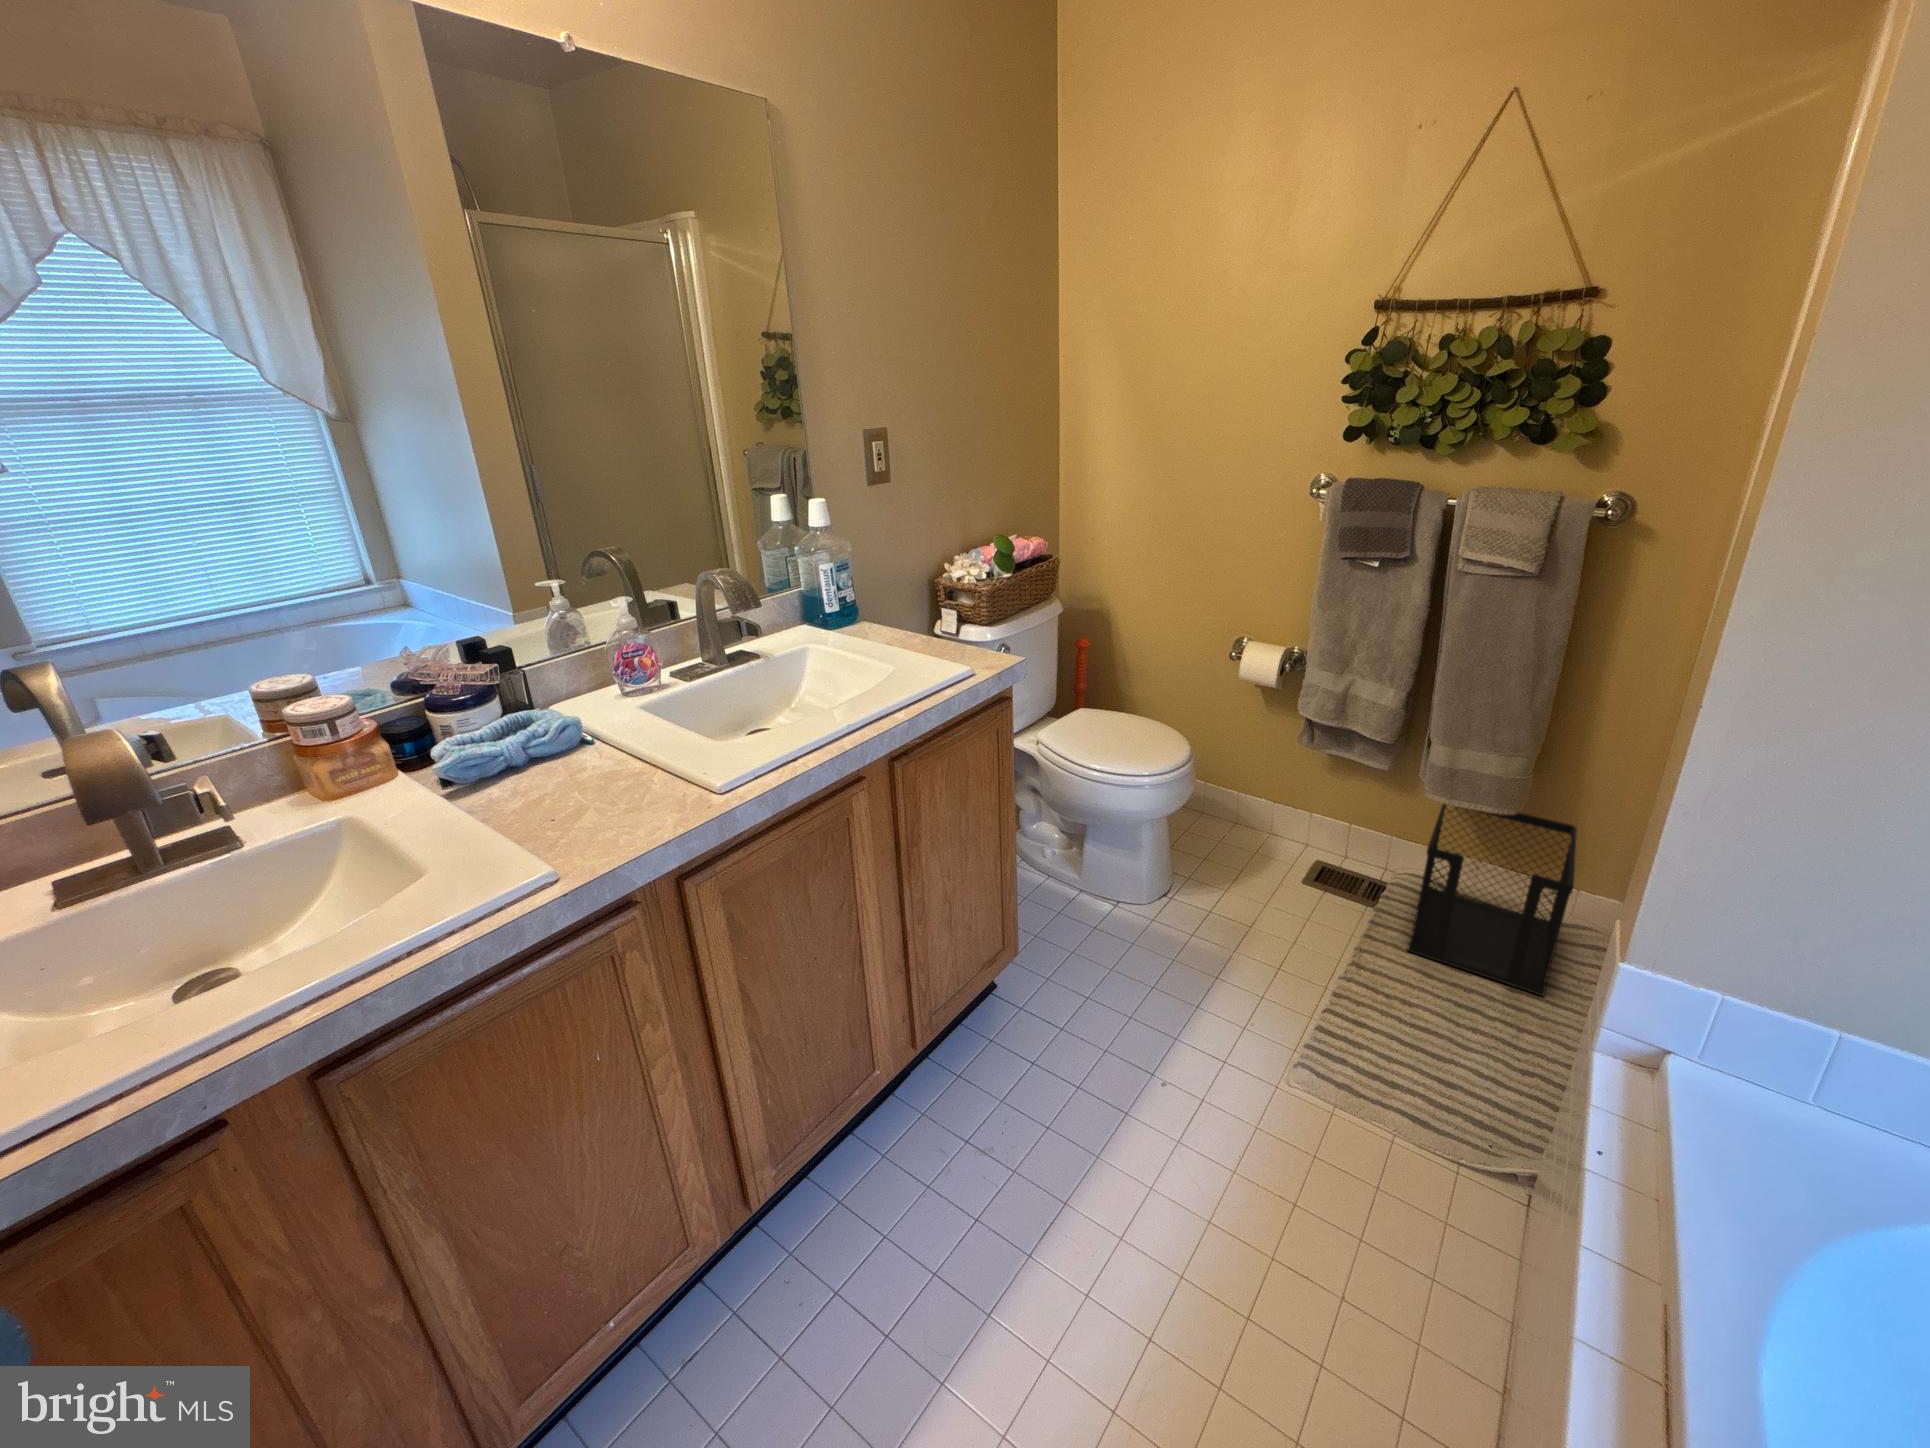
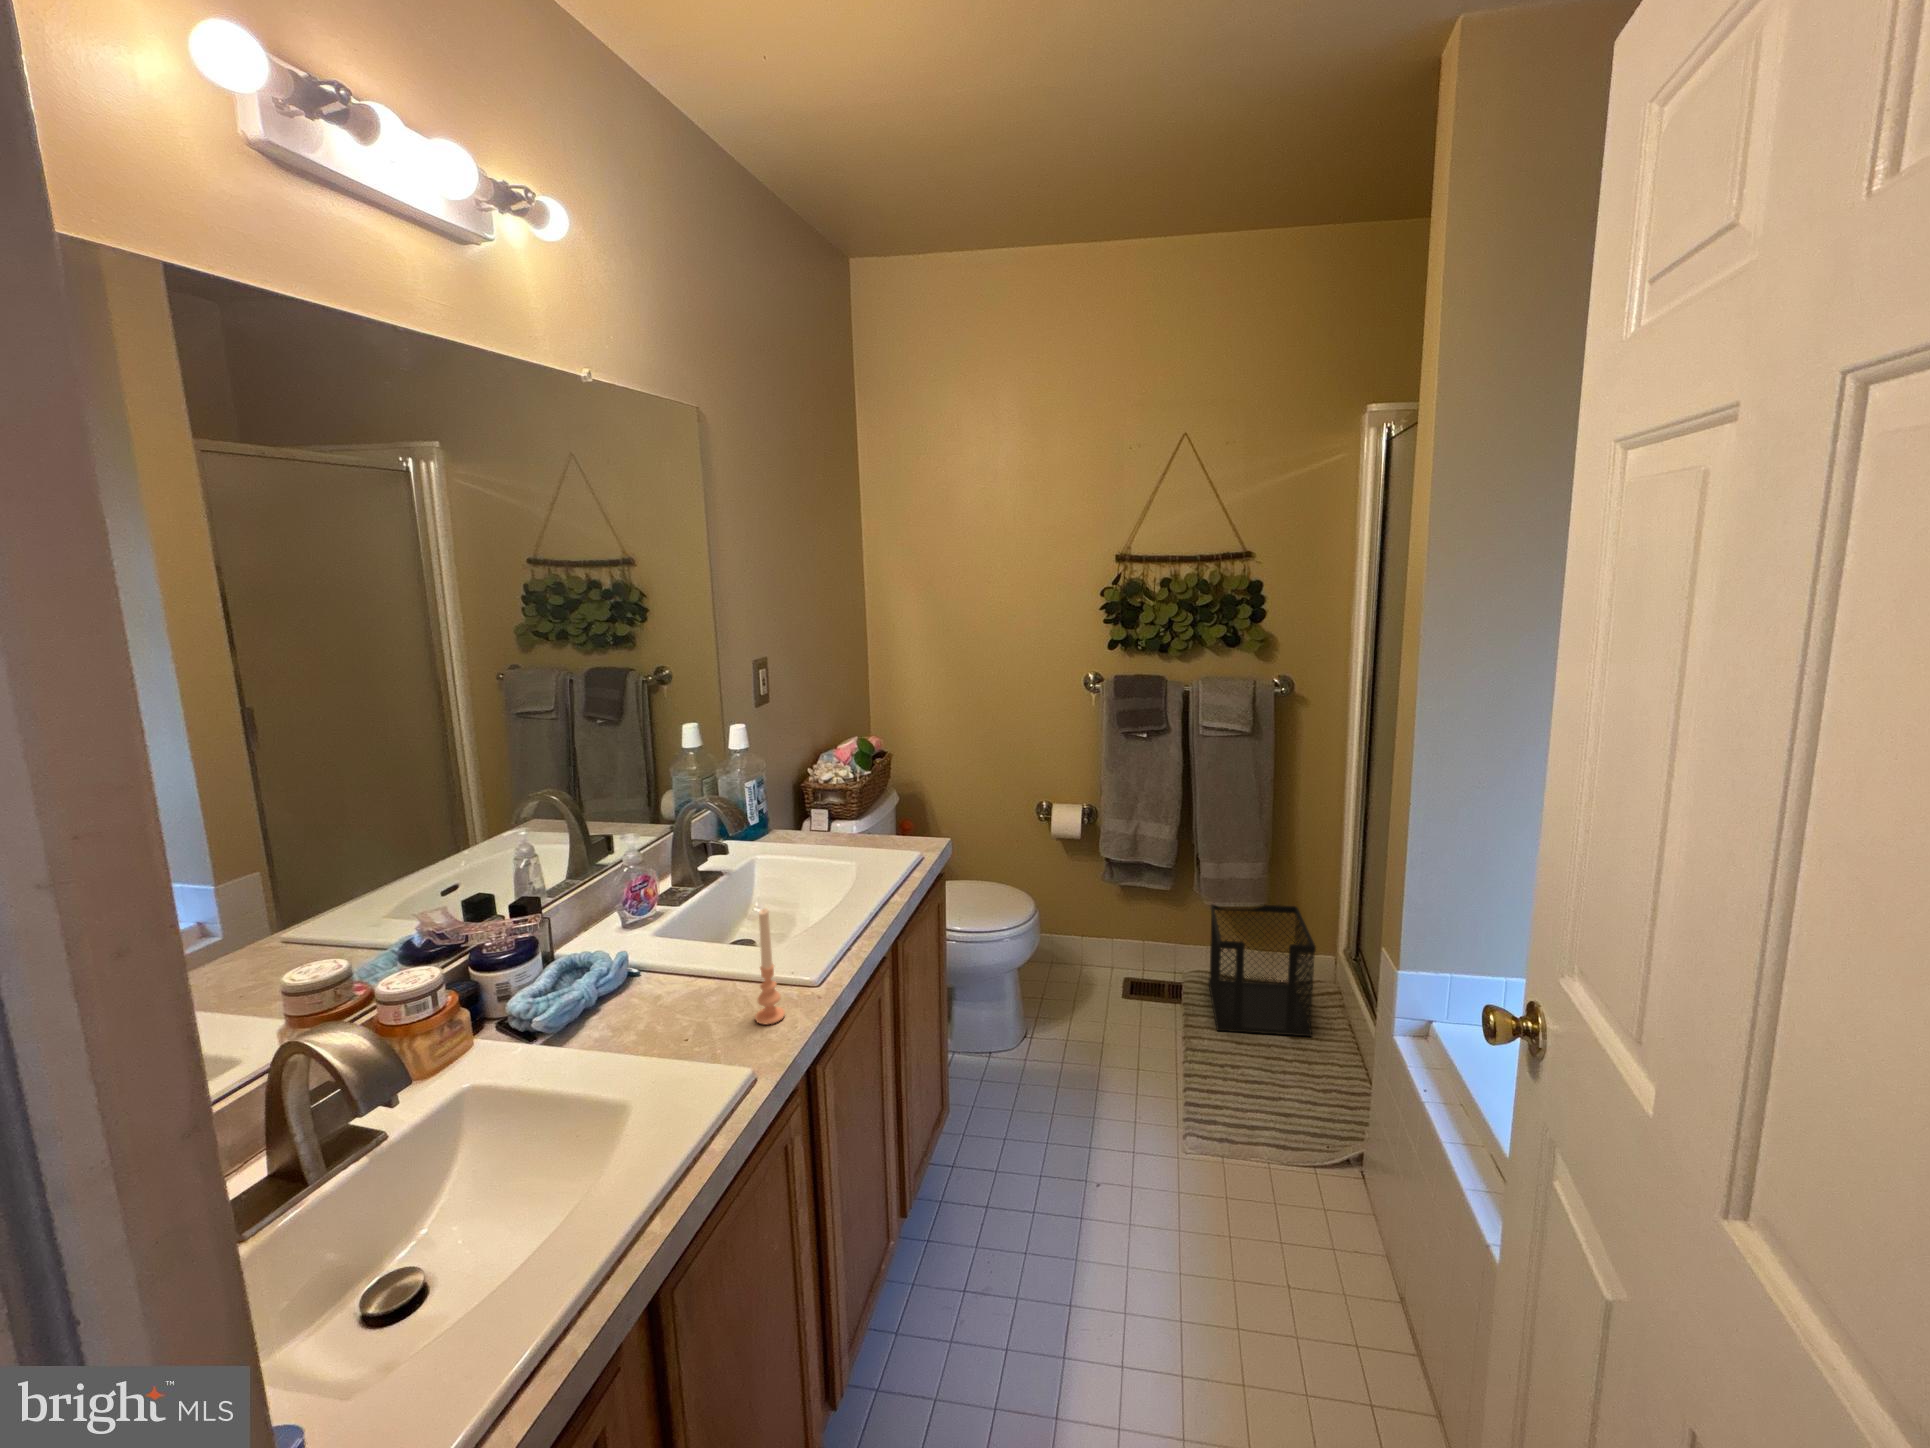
candle: none [588,697,639,828] -> present [755,908,785,1024]

